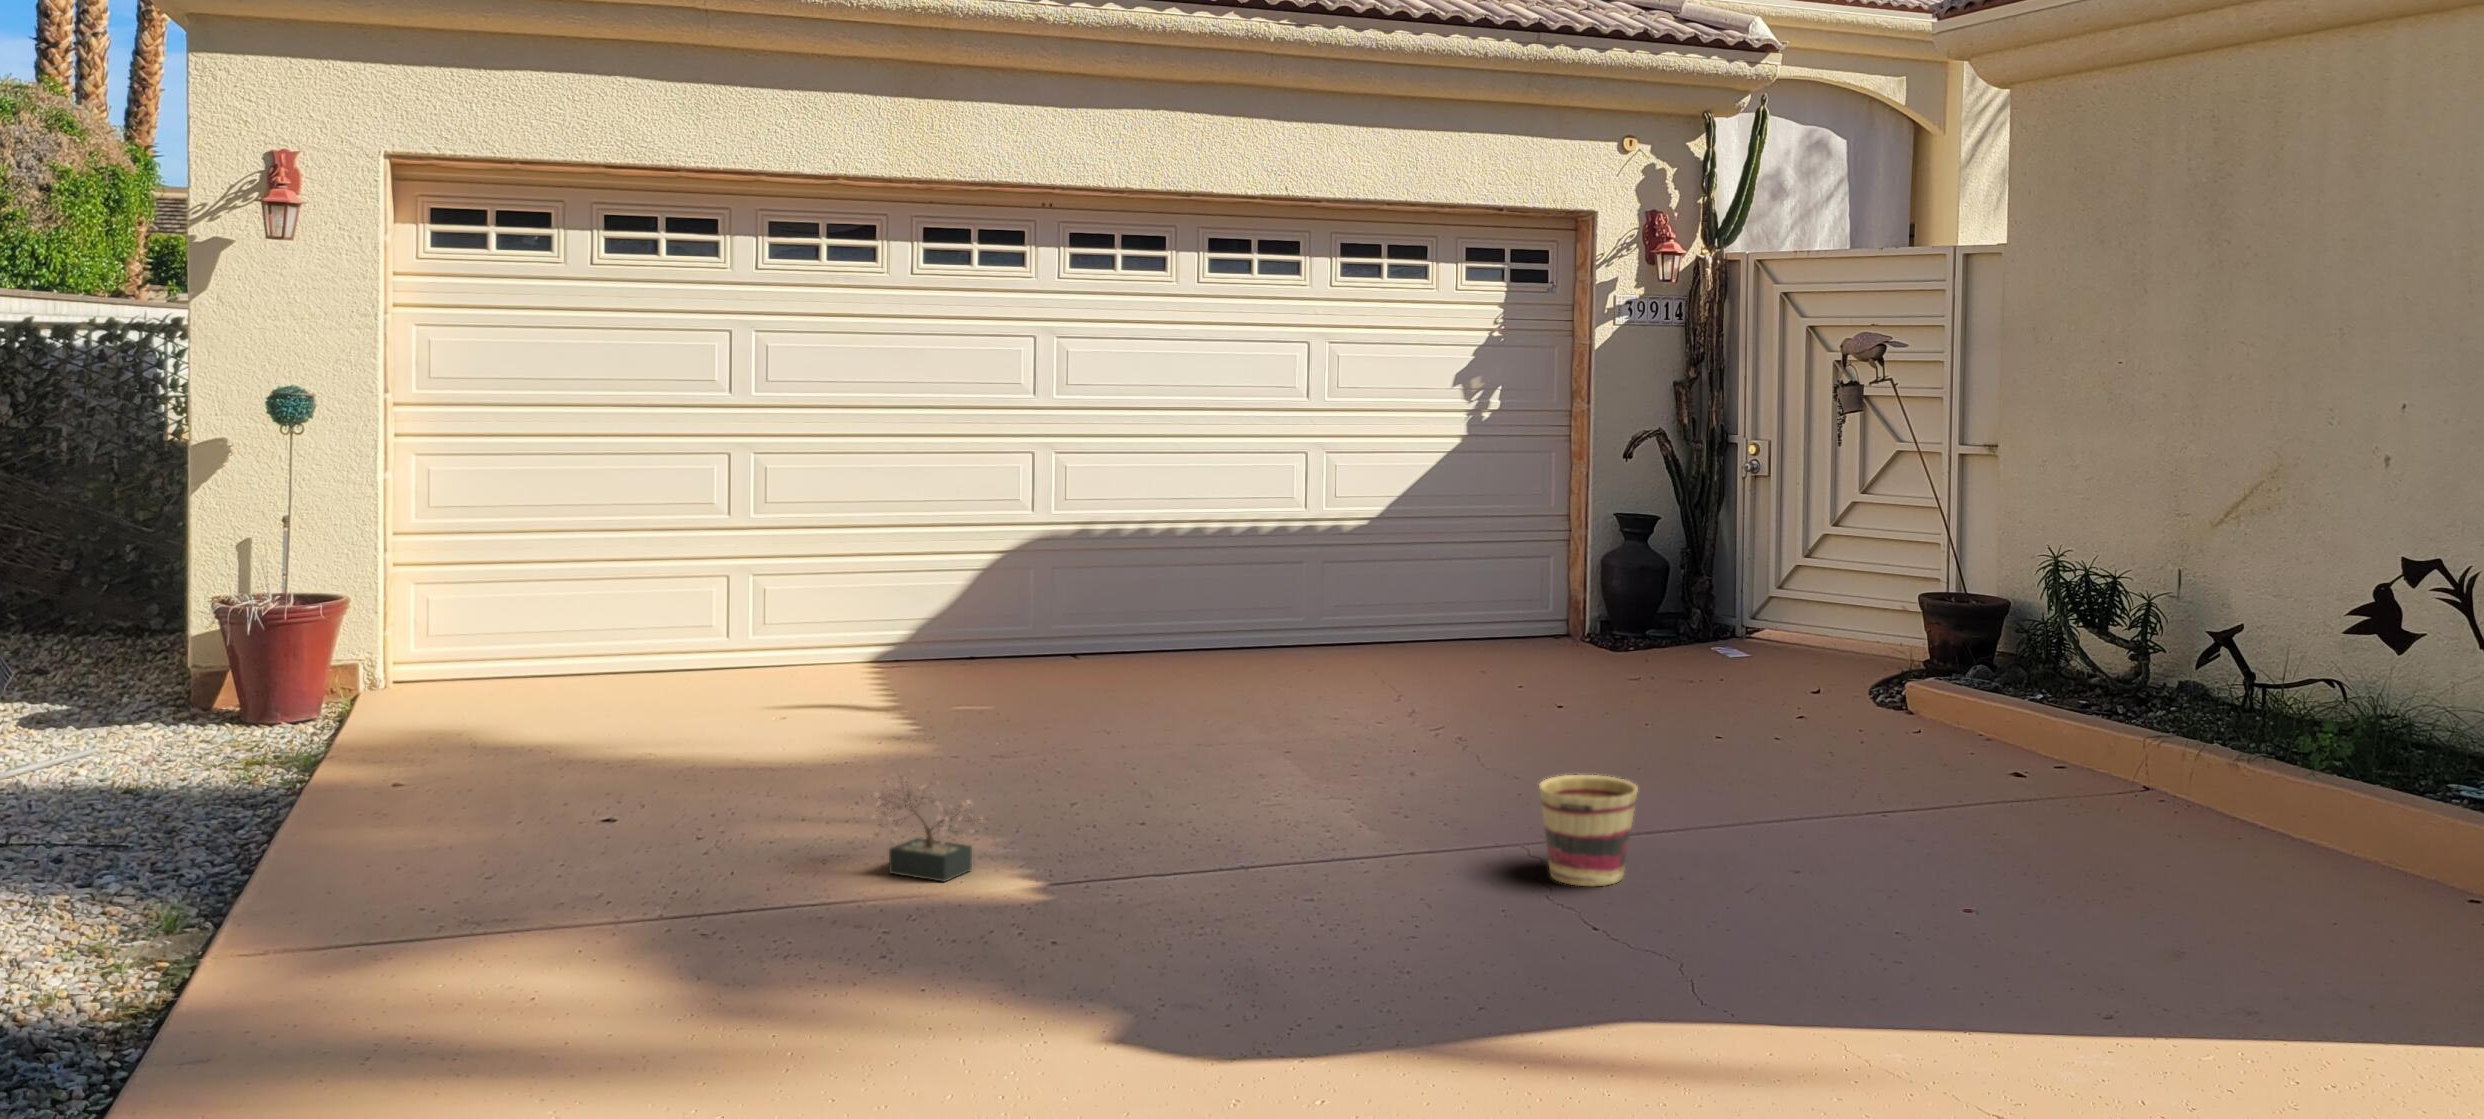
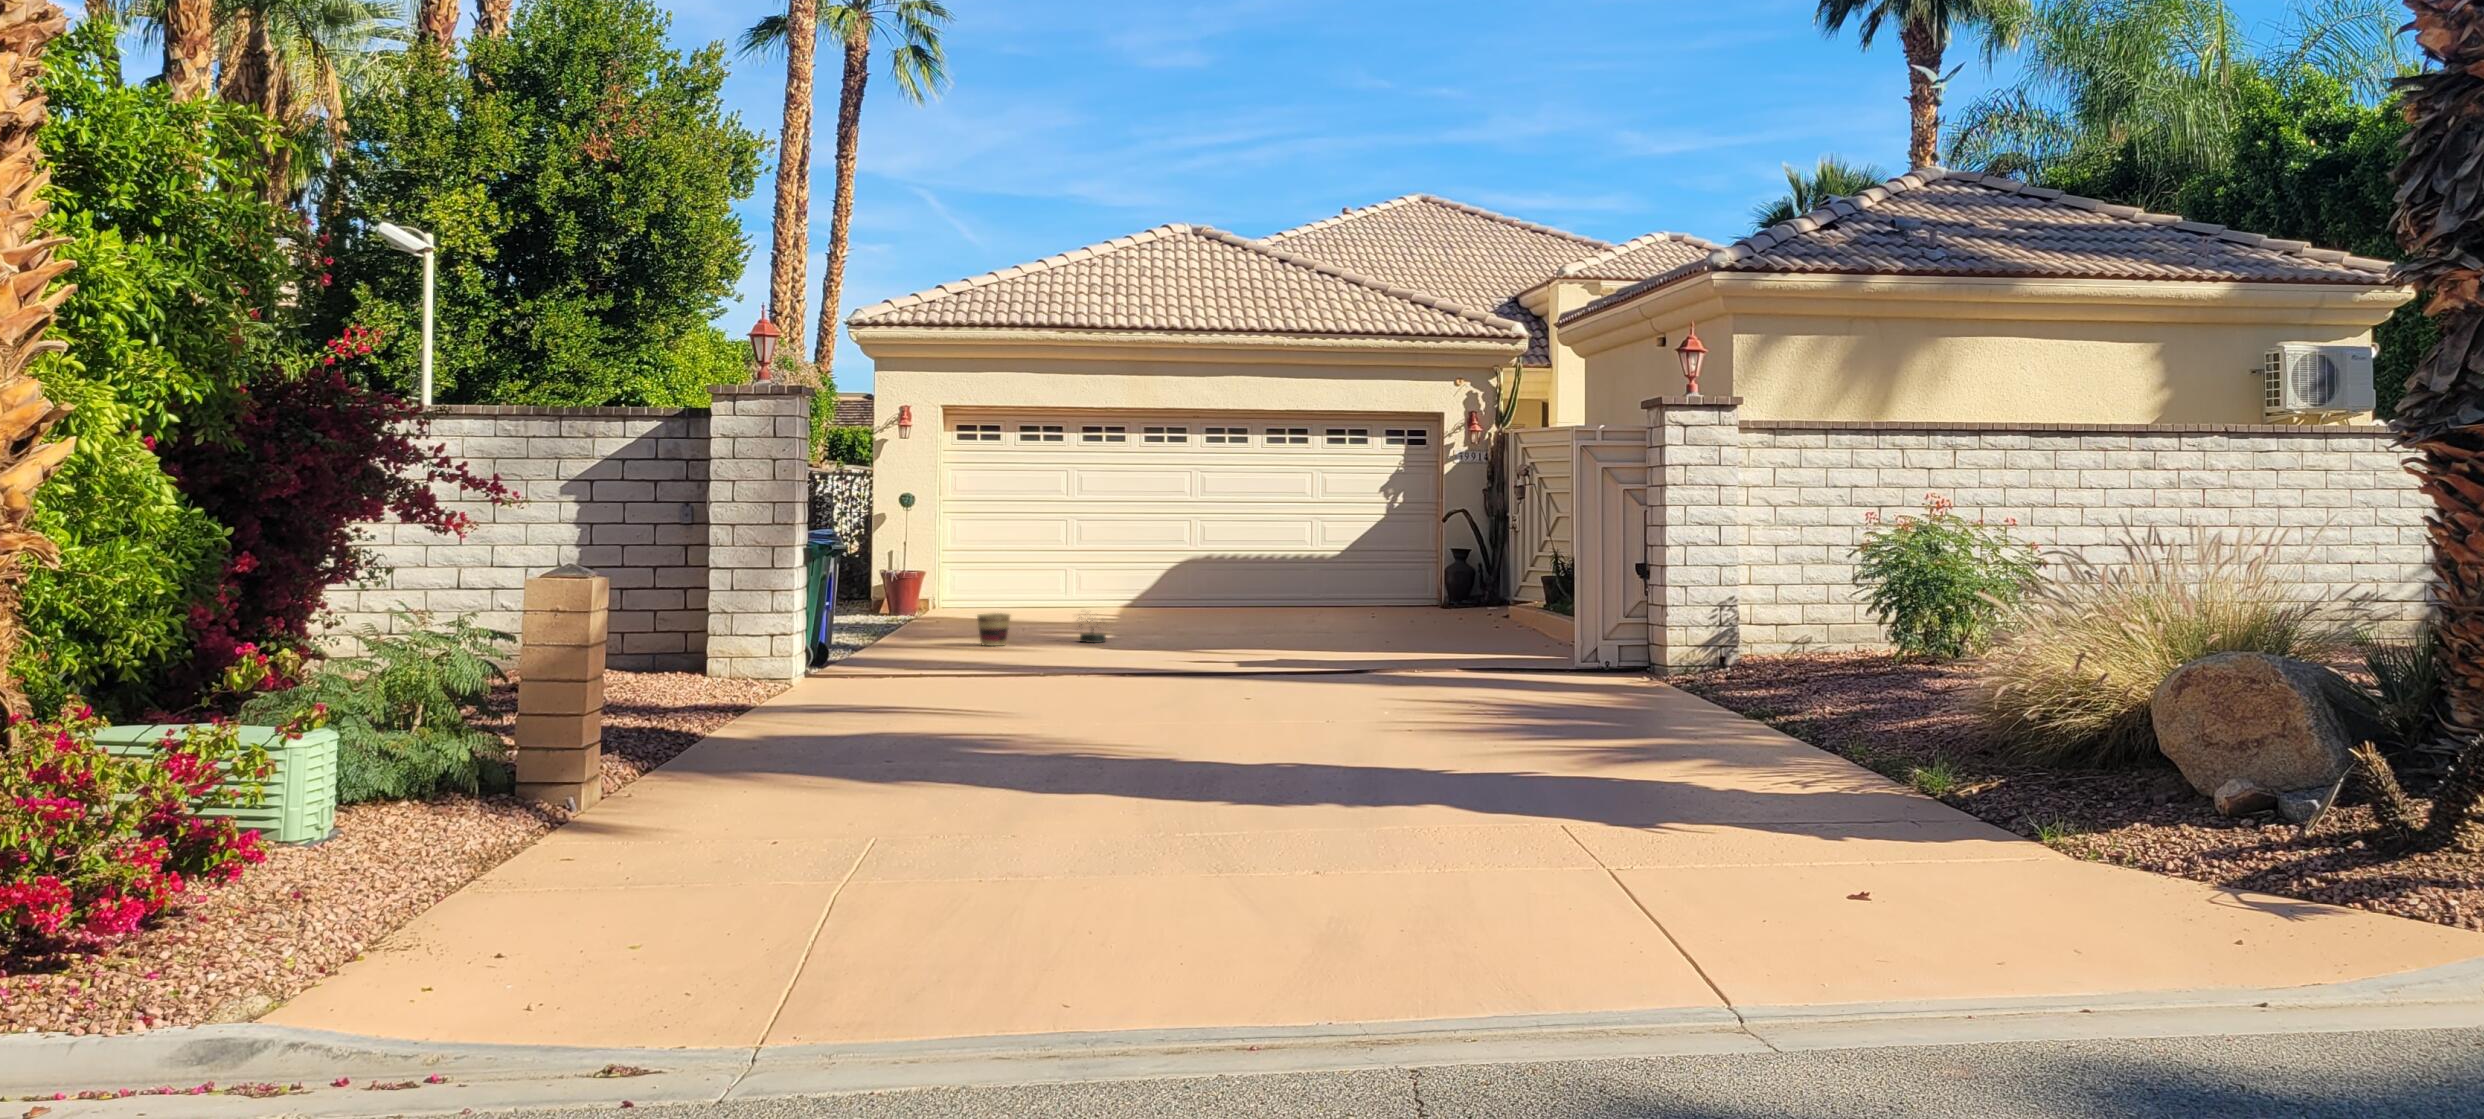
basket: present [1539,775,1638,886] -> present [977,613,1010,646]

